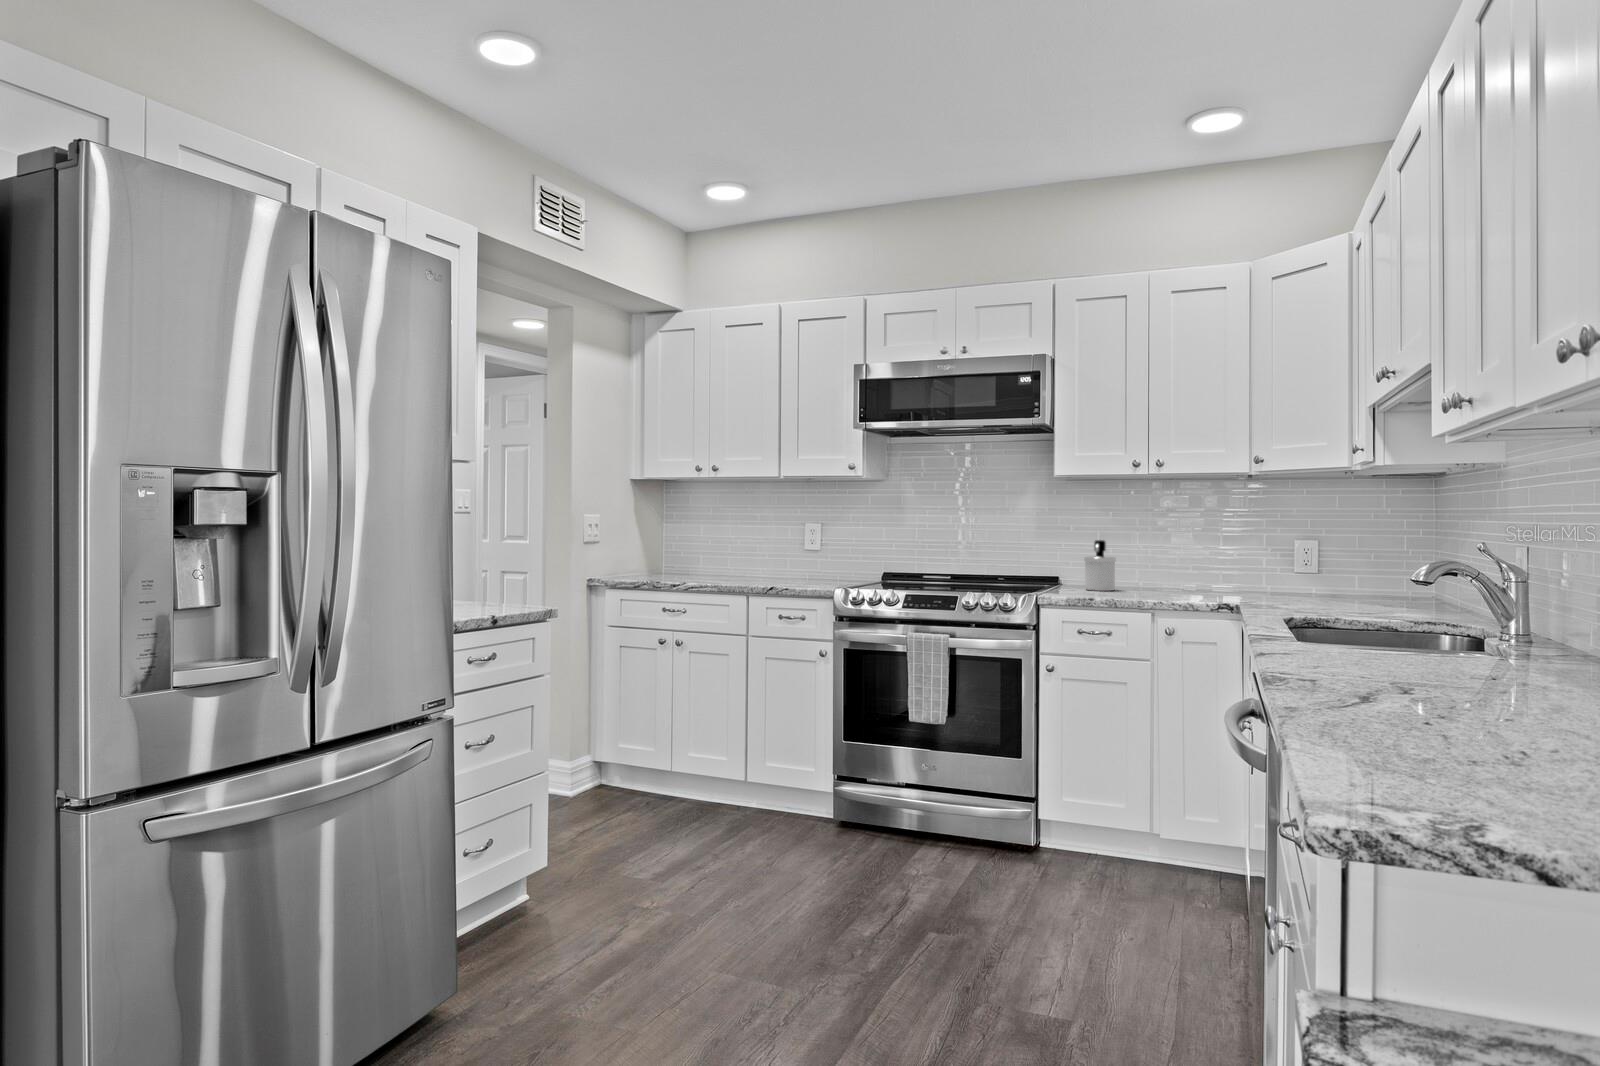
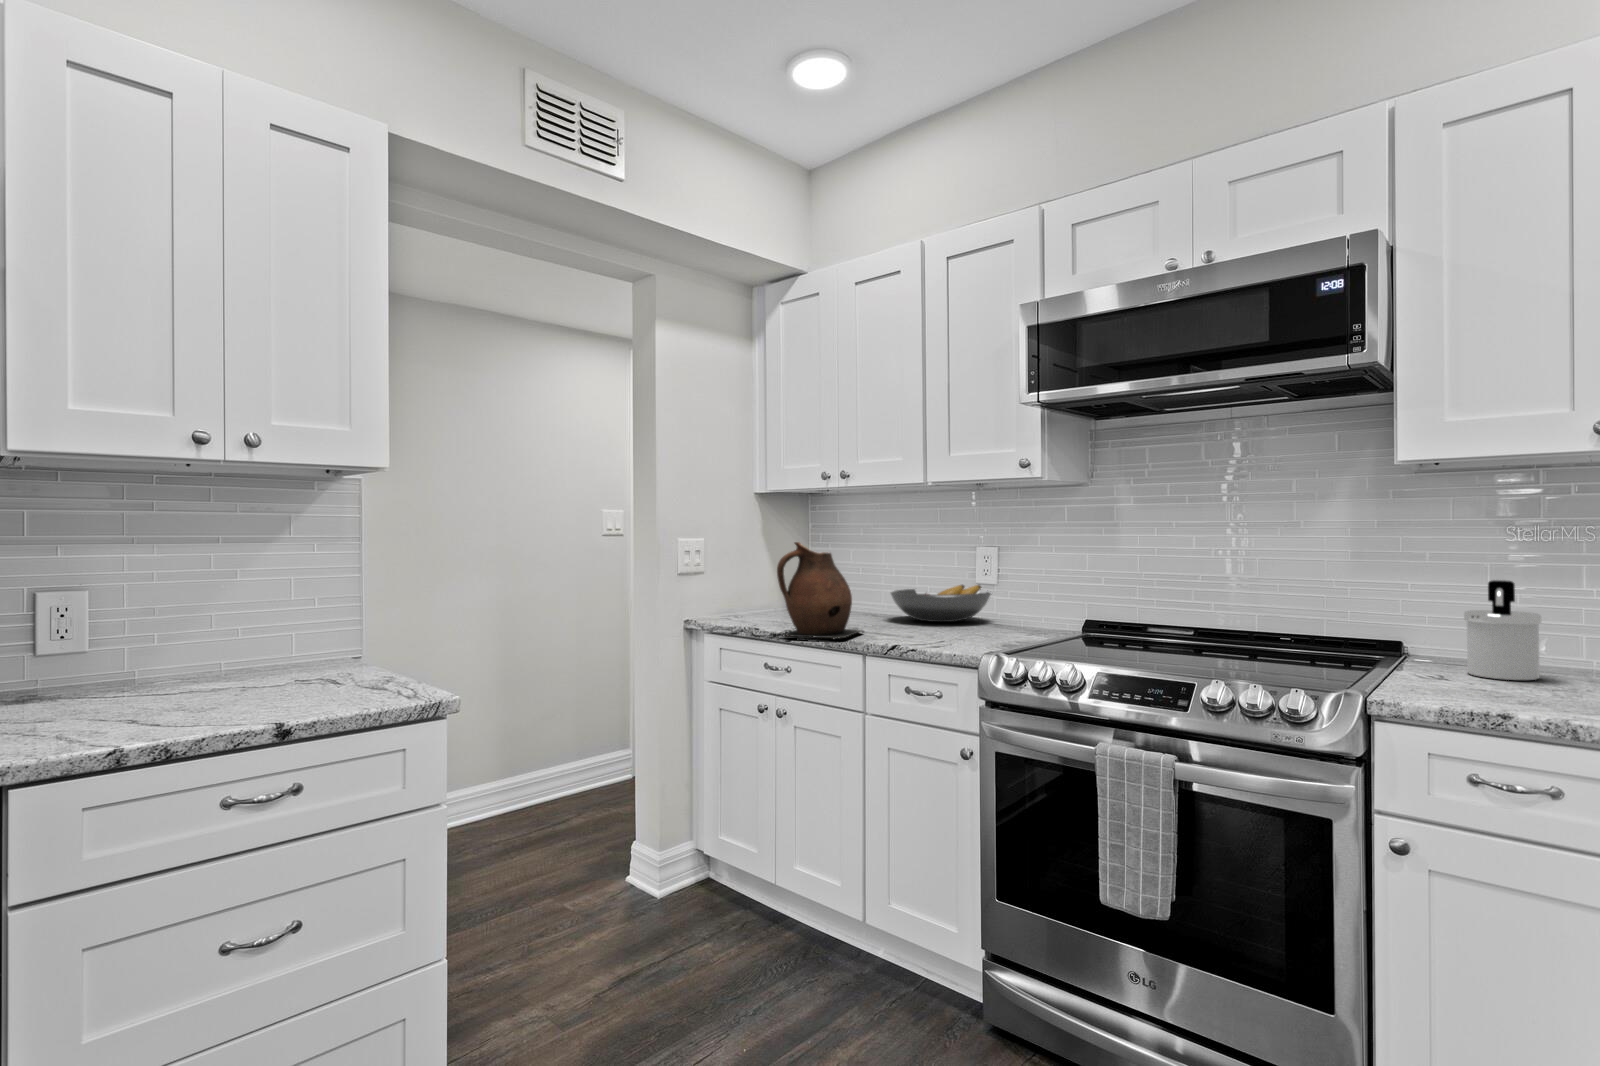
ceramic pitcher: none [688,517,743,585] -> present [777,542,864,640]
fruit bowl: none [745,551,819,578] -> present [891,585,991,622]

